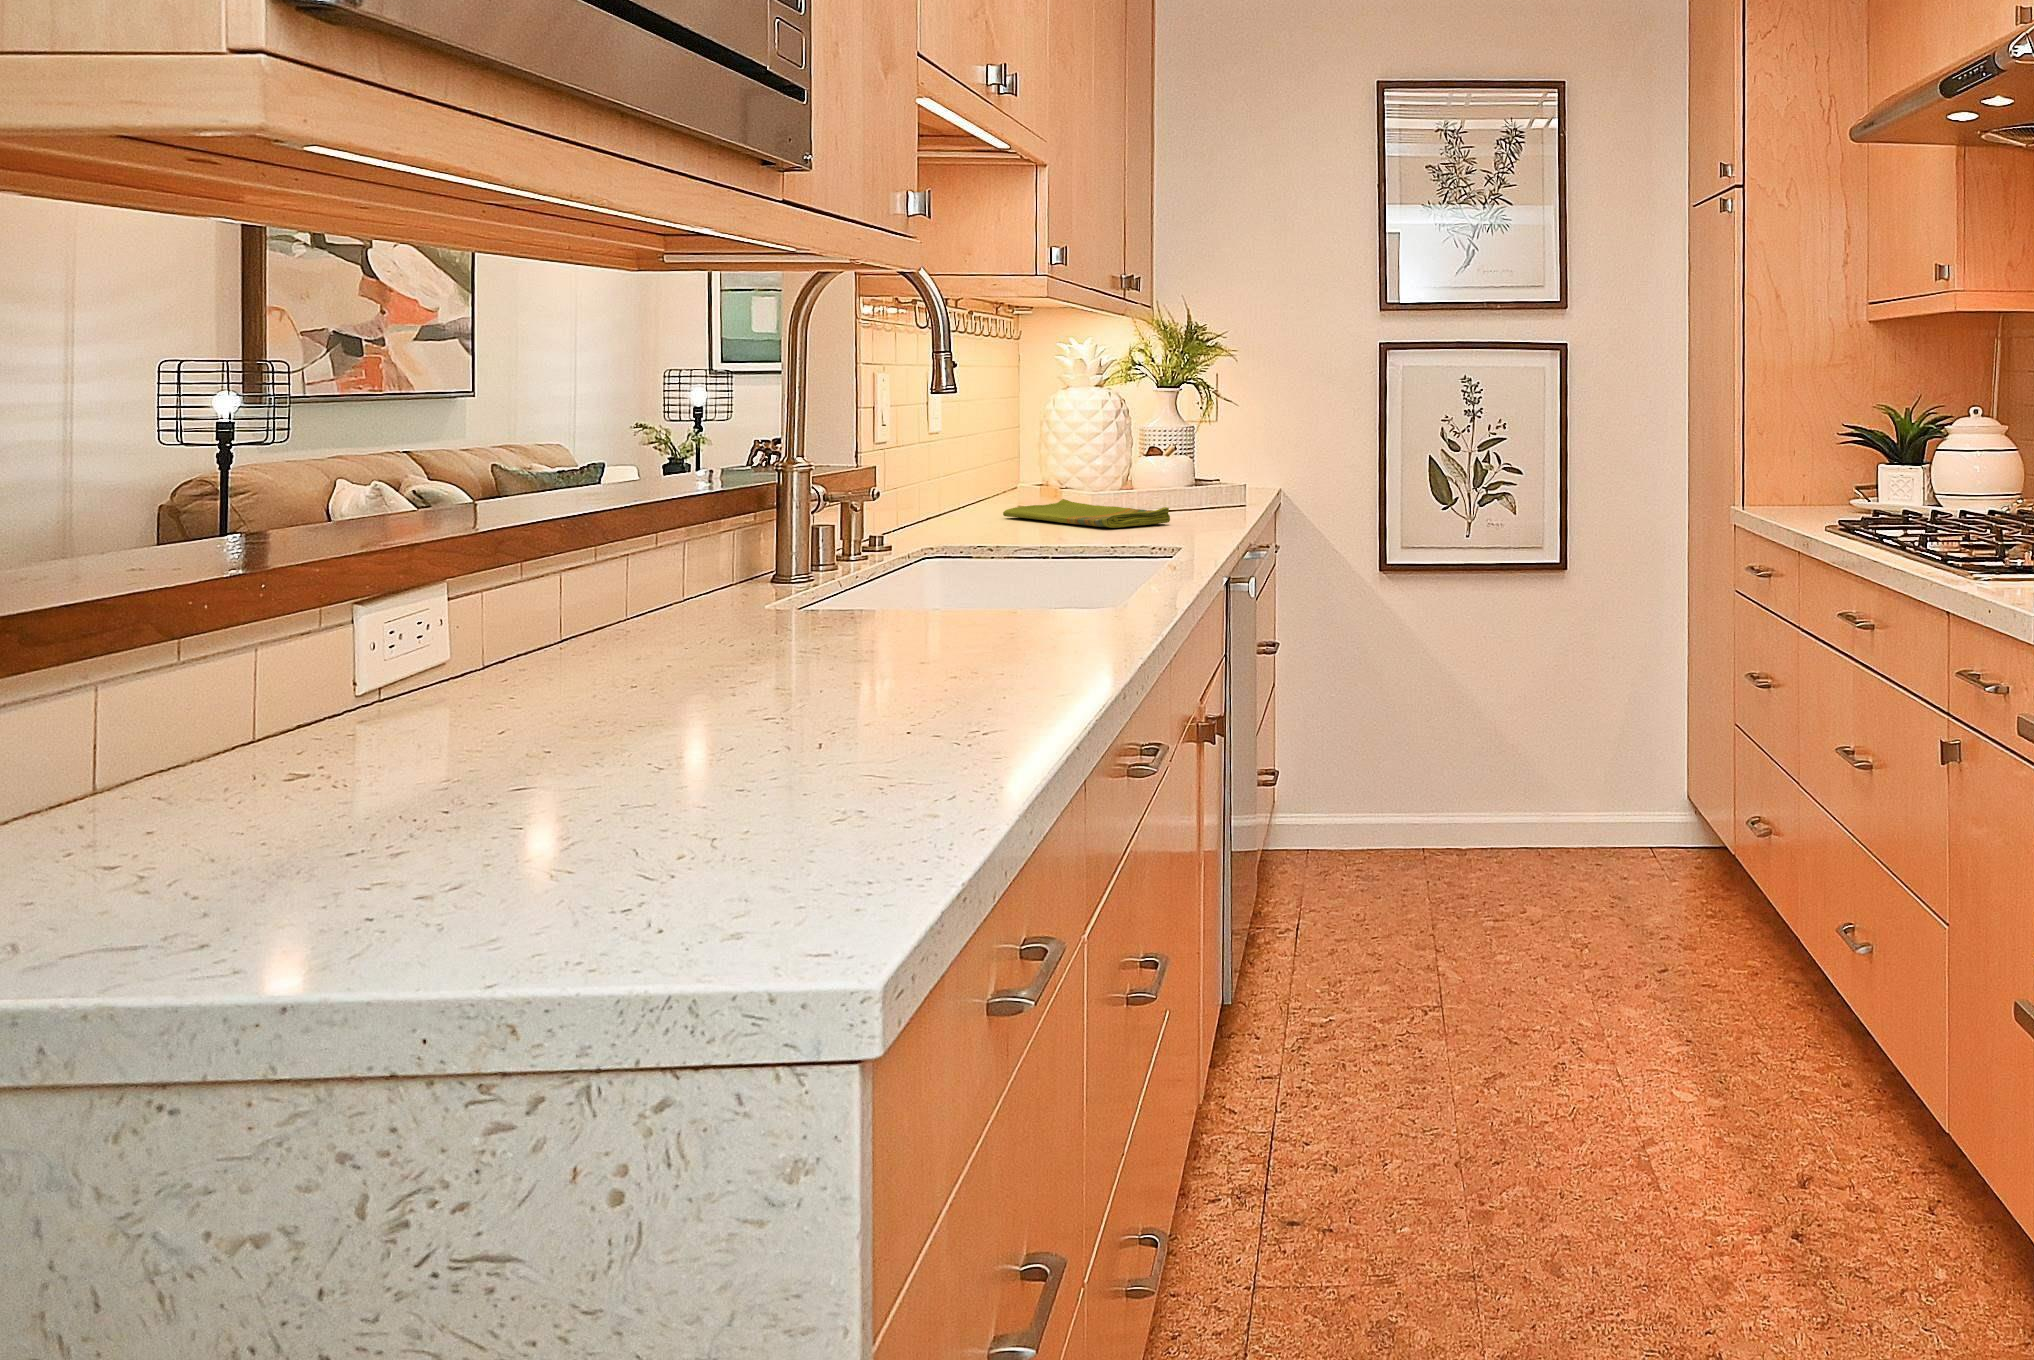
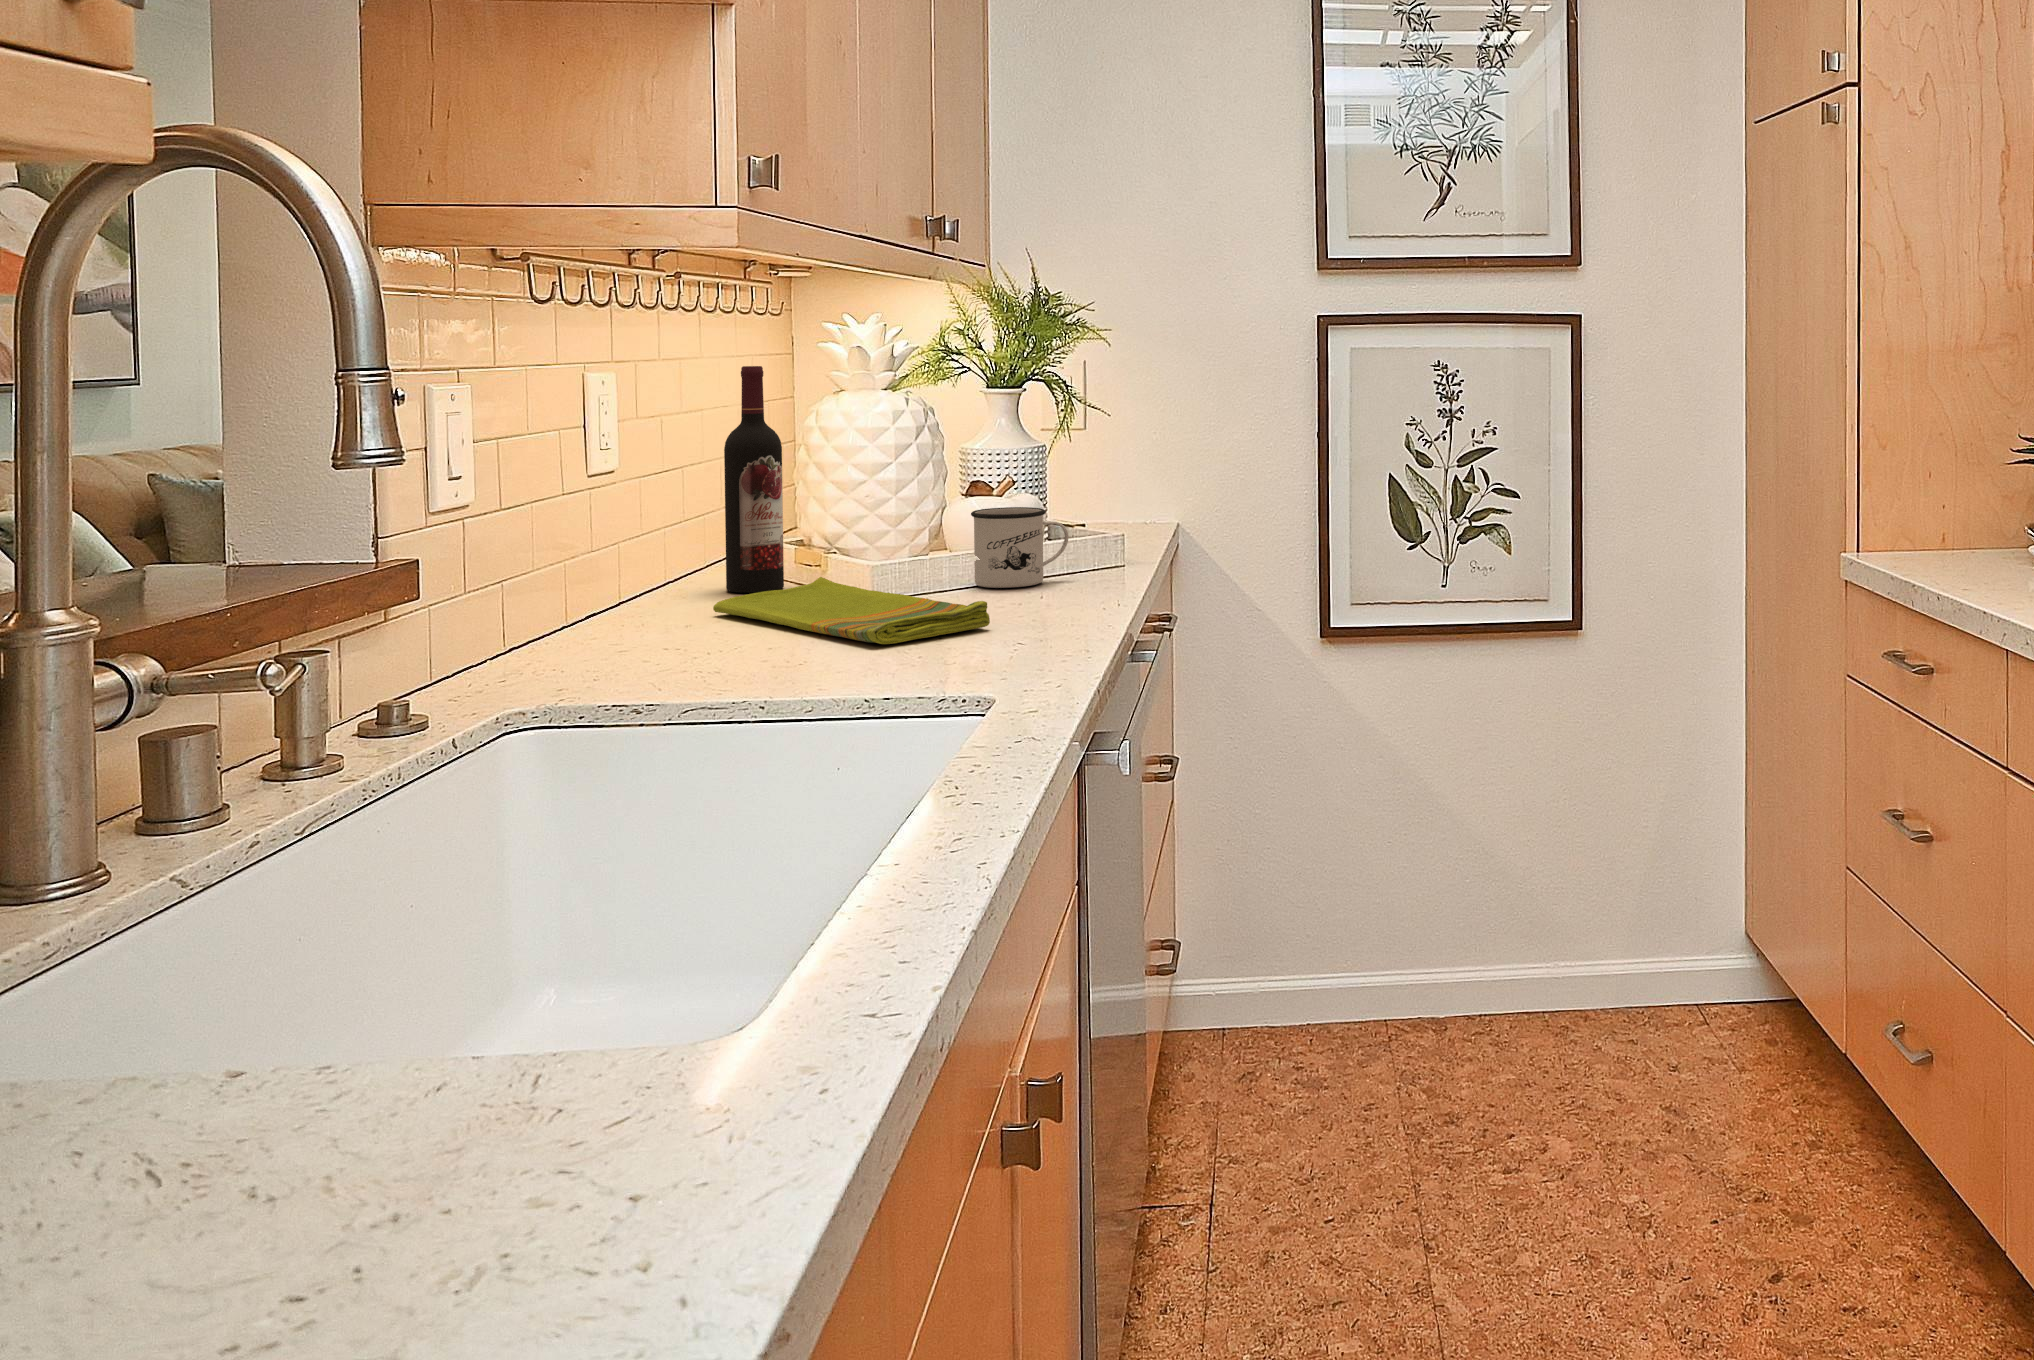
wine bottle: none [1002,370,1037,510] -> present [724,366,784,592]
mug: none [1153,462,1213,510] -> present [971,507,1069,588]

